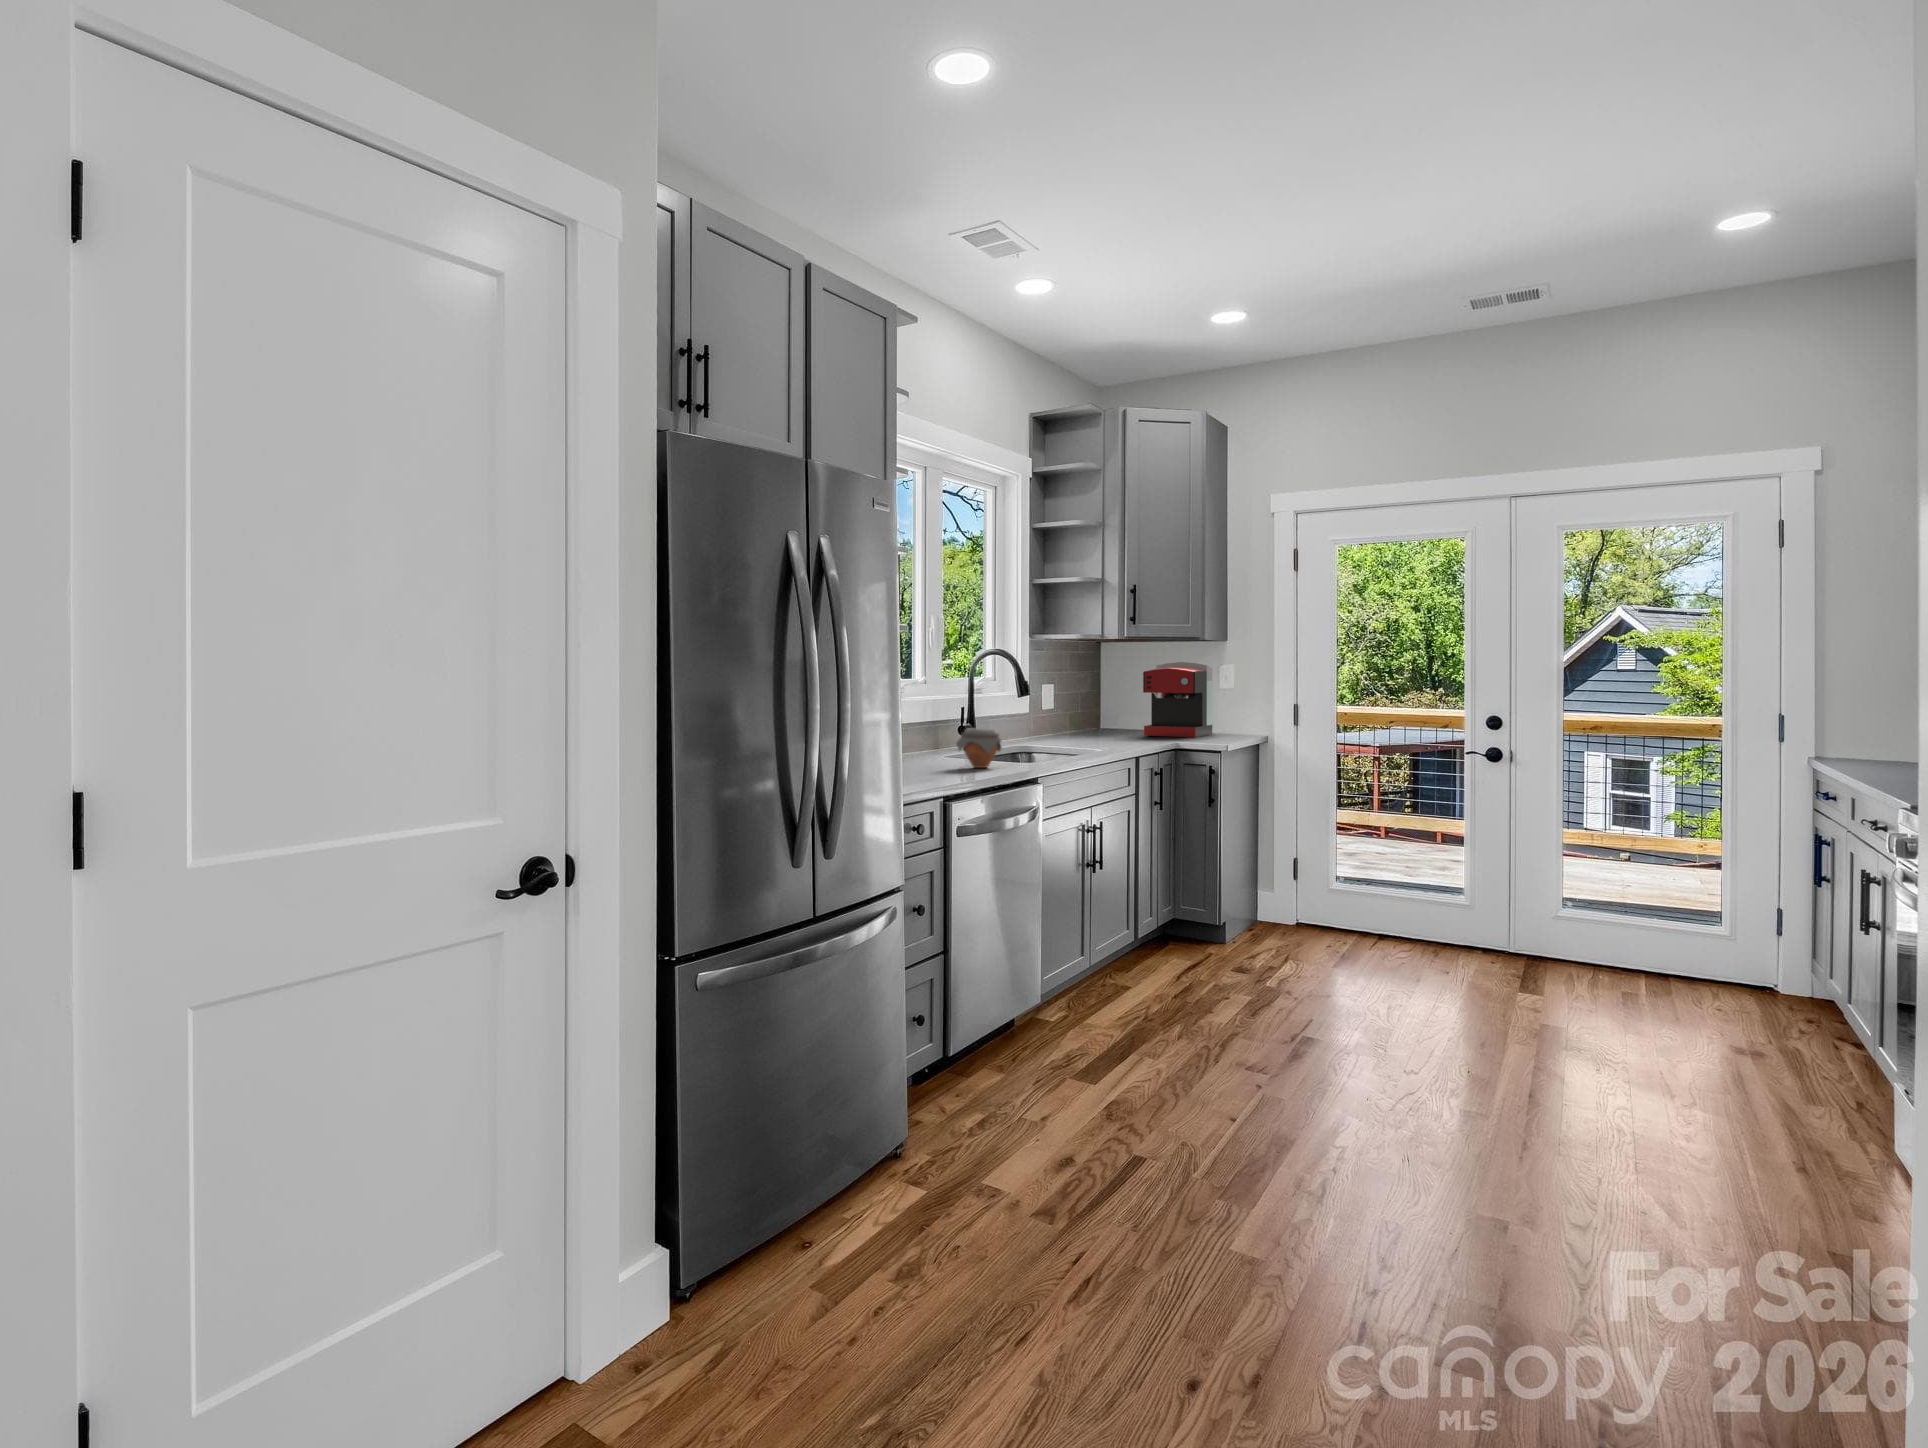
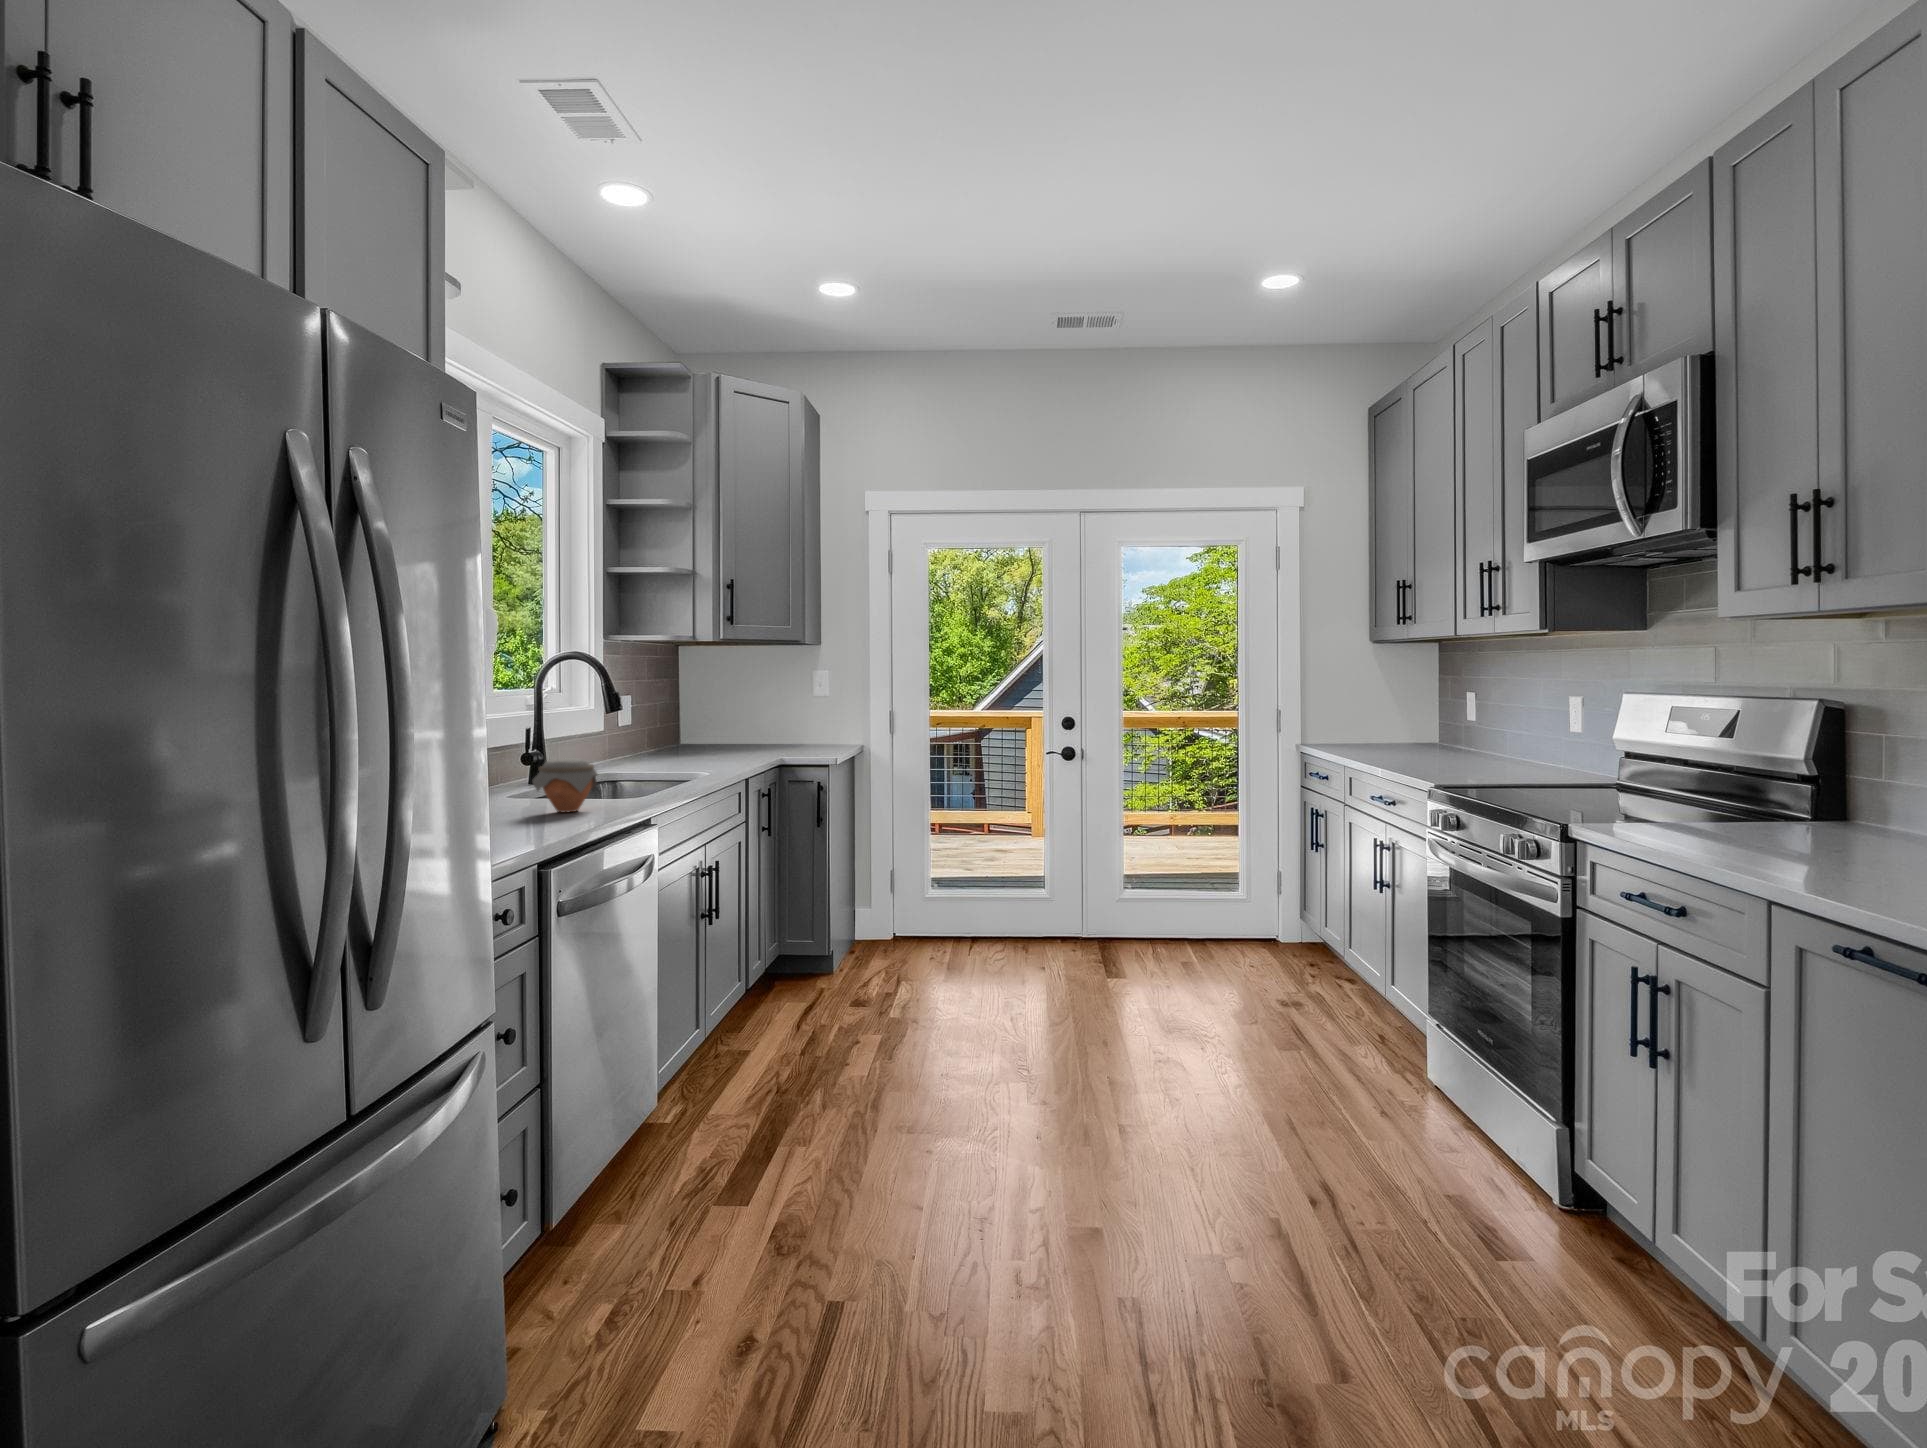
coffee maker: present [1143,662,1212,737] -> none [736,667,809,751]

